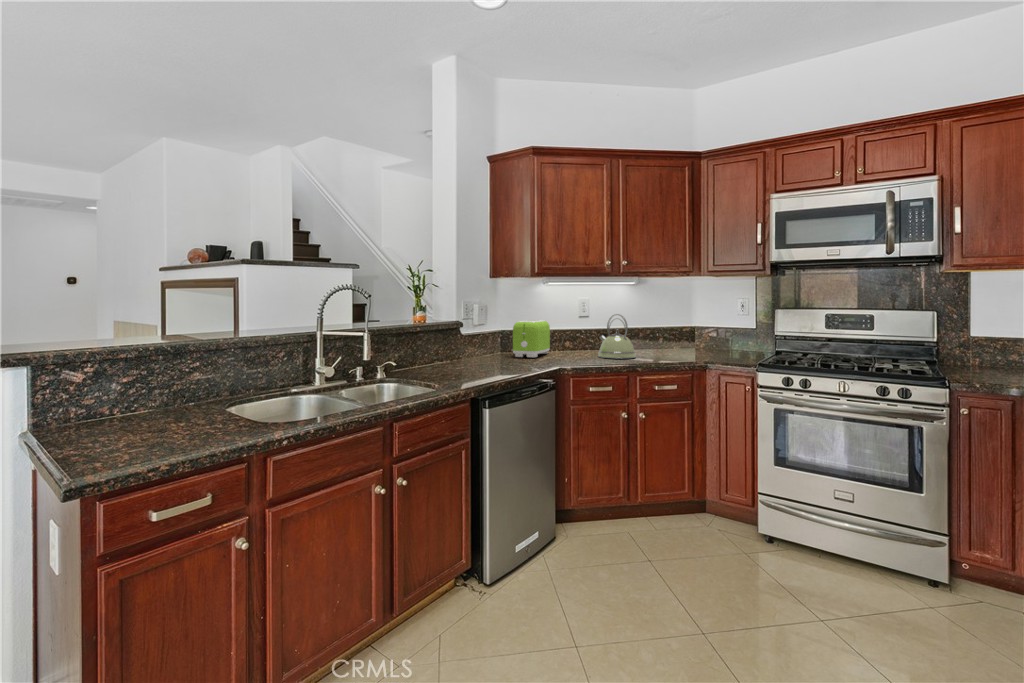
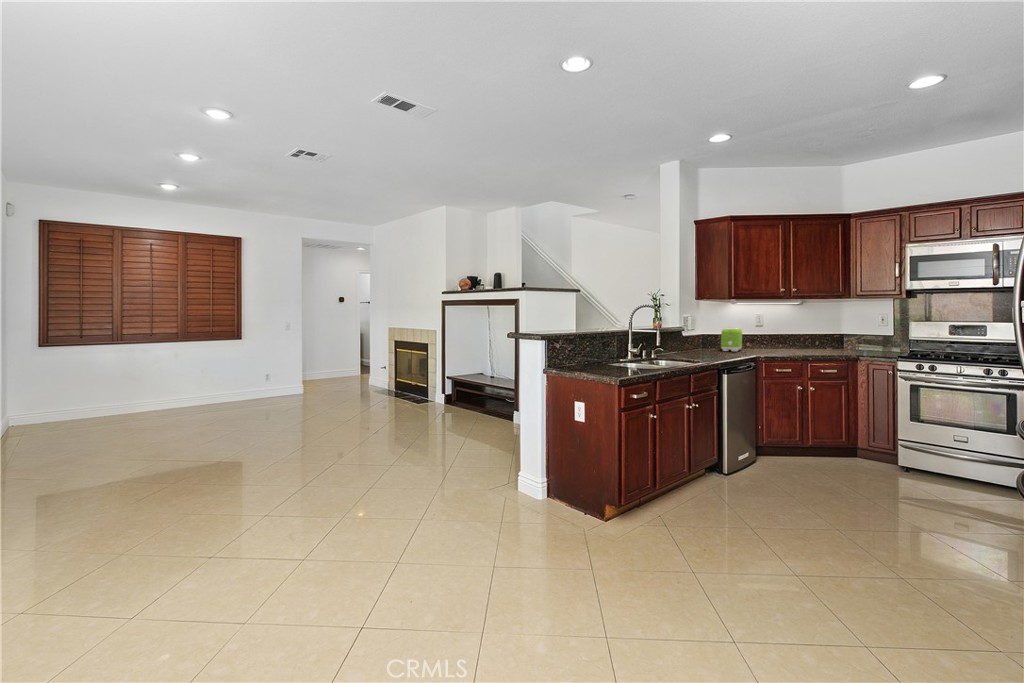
kettle: present [598,314,636,358] -> none [778,324,806,353]

